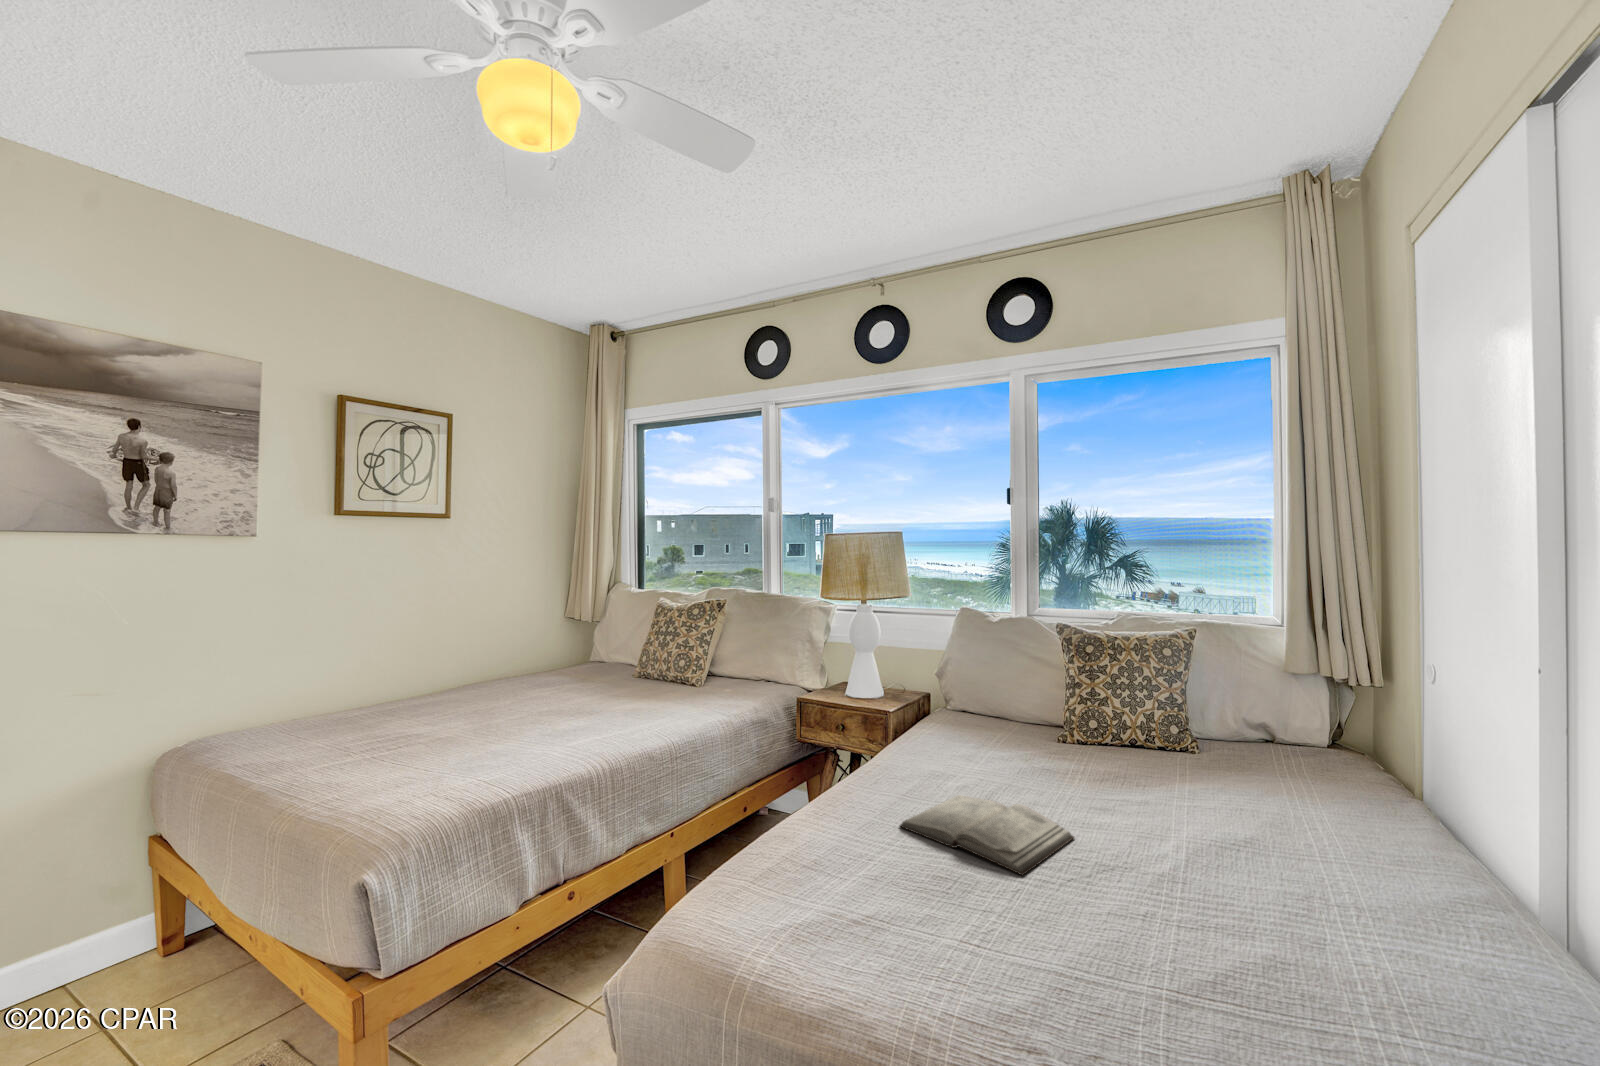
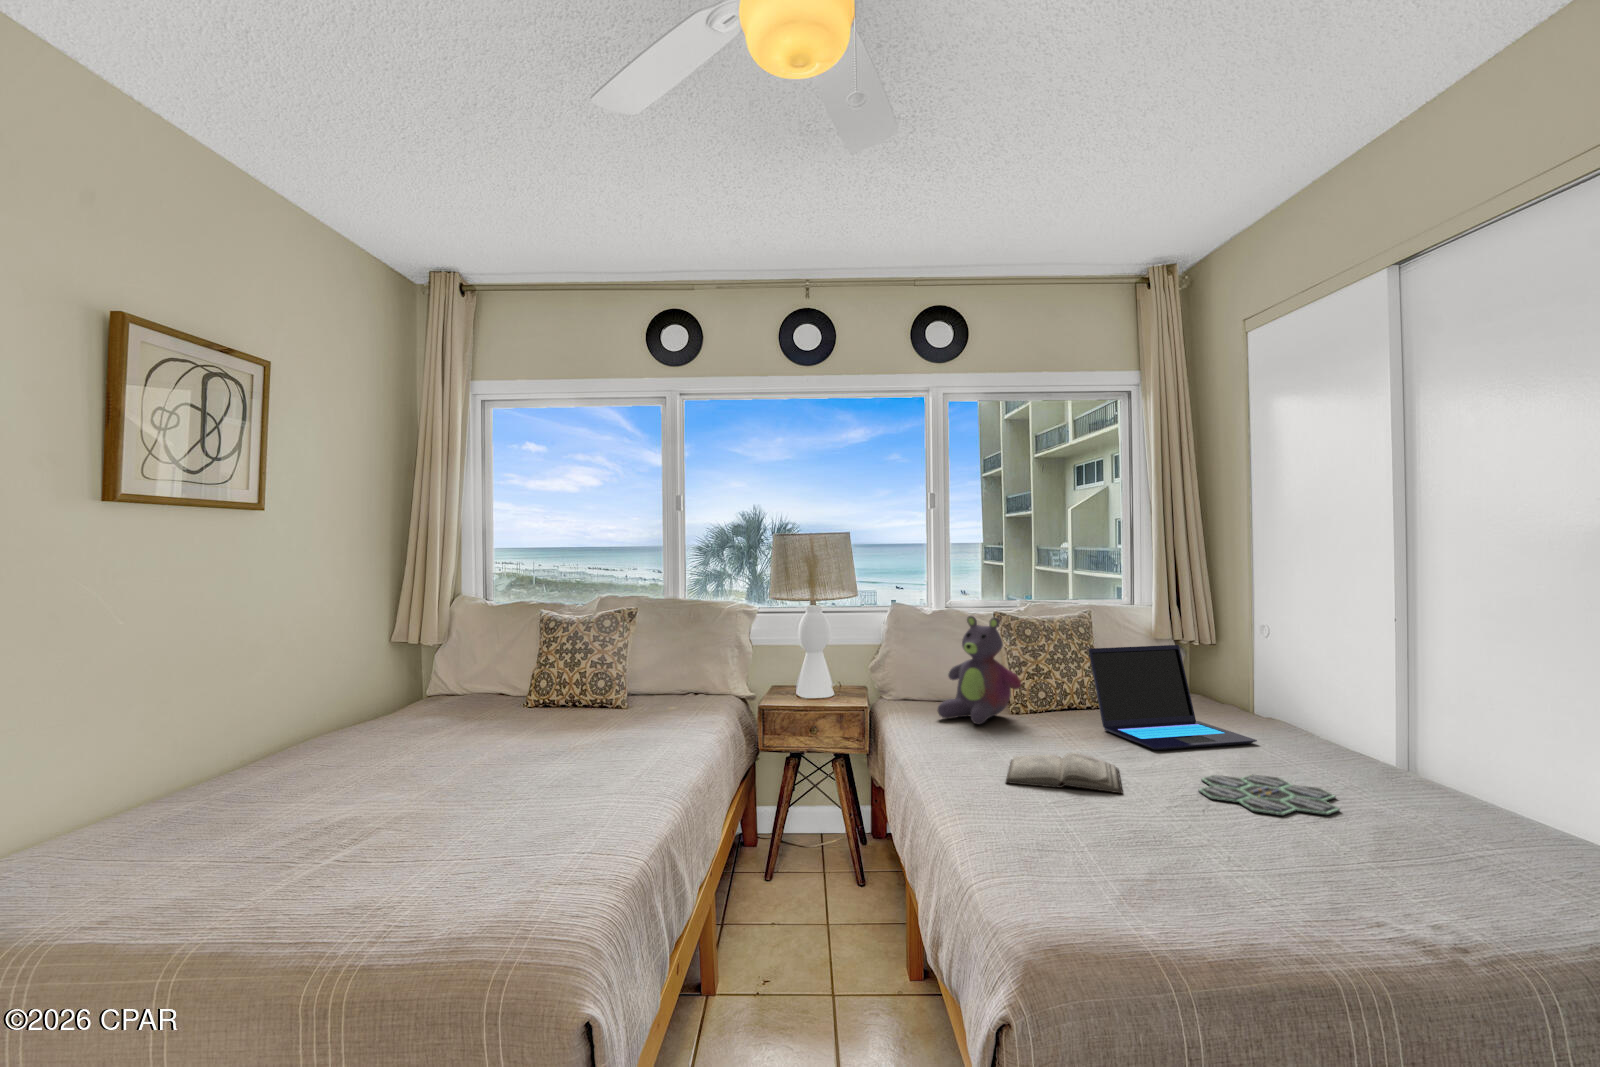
stuffed bear: none [956,625,1049,749] -> present [938,616,1021,724]
laptop: none [1131,675,1365,841] -> present [1089,645,1257,750]
board game: none [1144,879,1395,1006] -> present [1199,774,1340,816]

